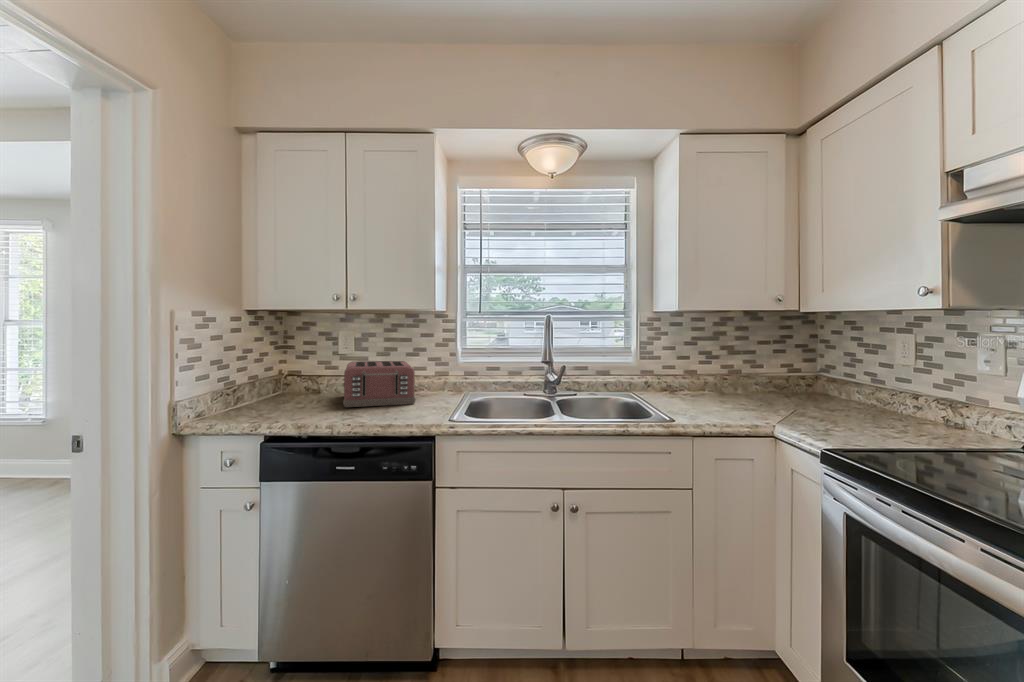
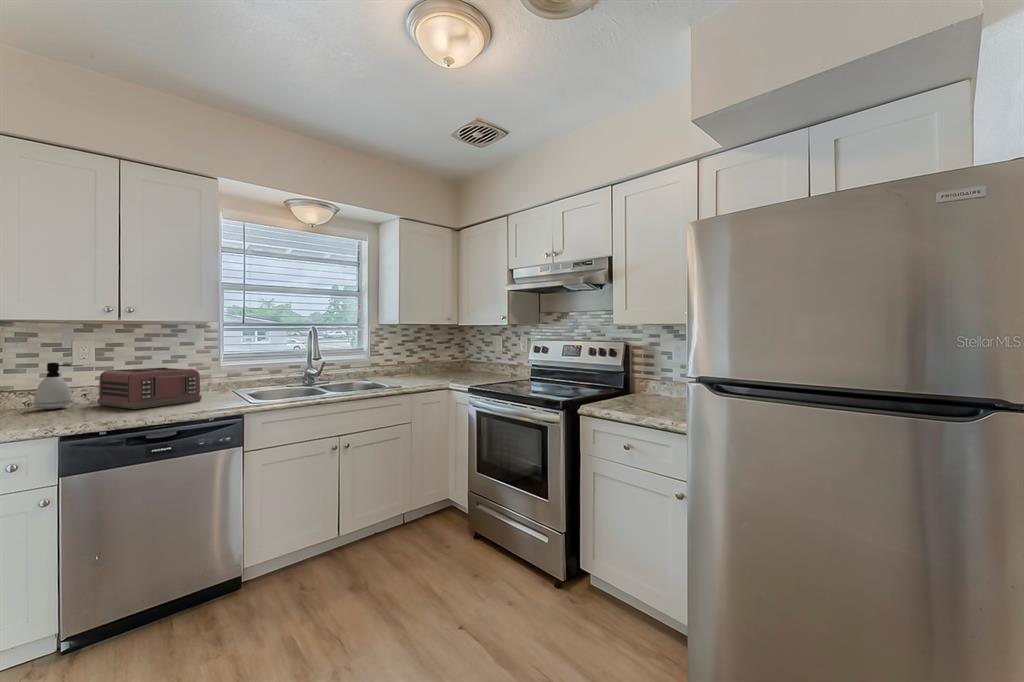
soap dispenser: none [304,351,330,395] -> present [34,363,71,409]

